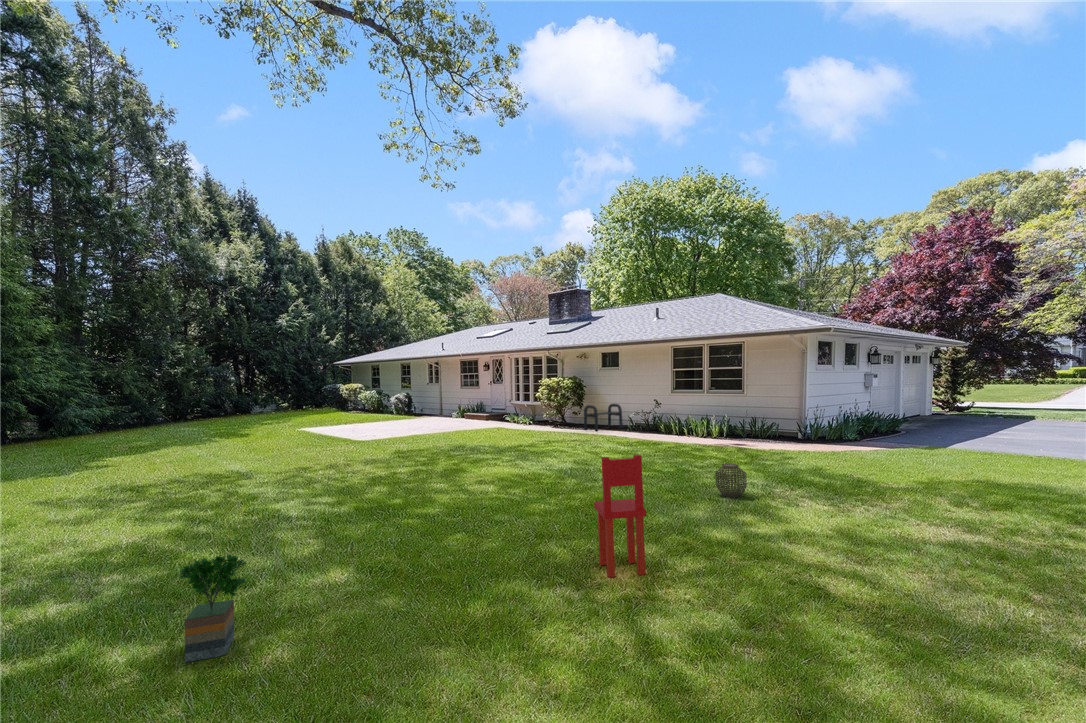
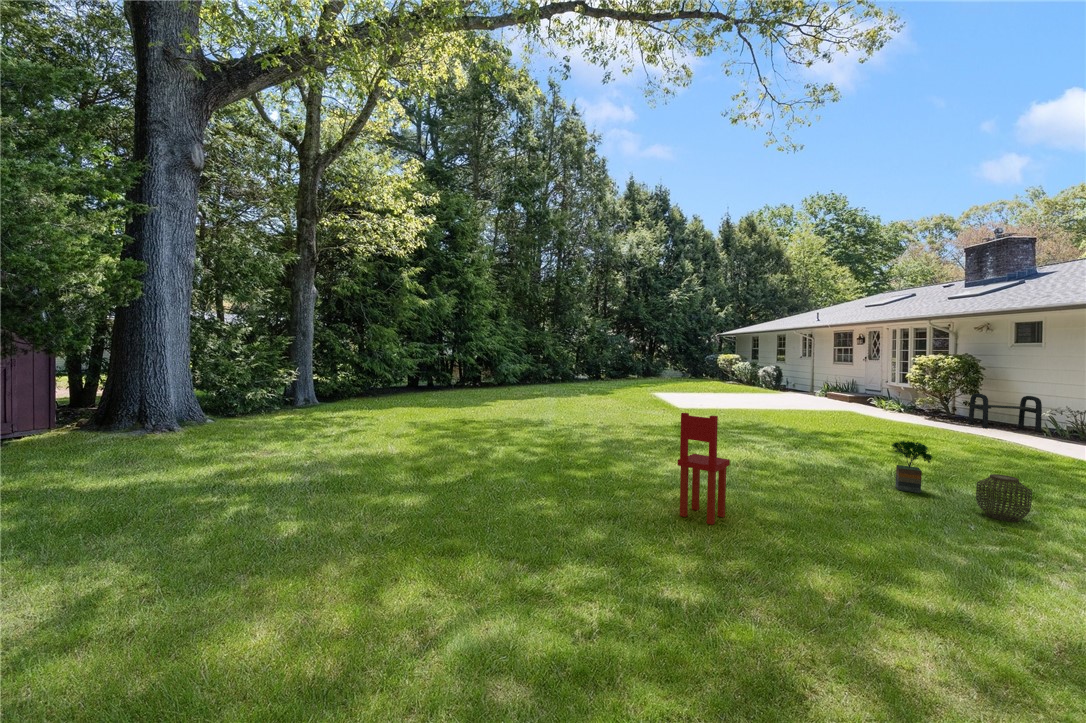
potted tree: present [179,555,246,662] -> present [892,441,932,493]

